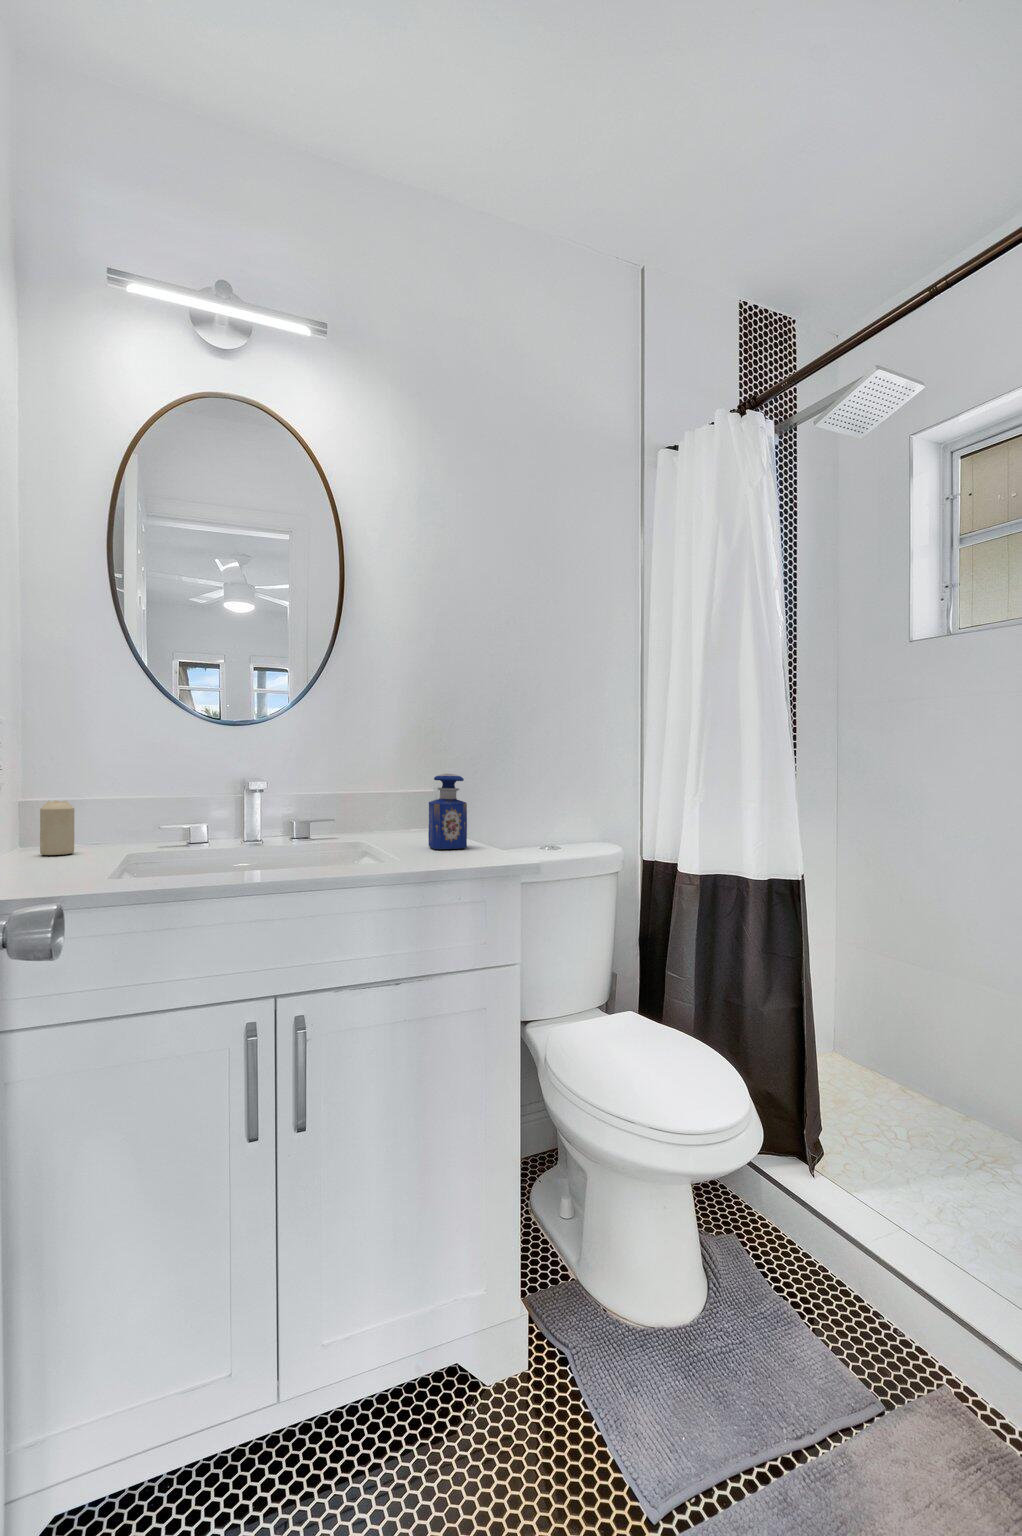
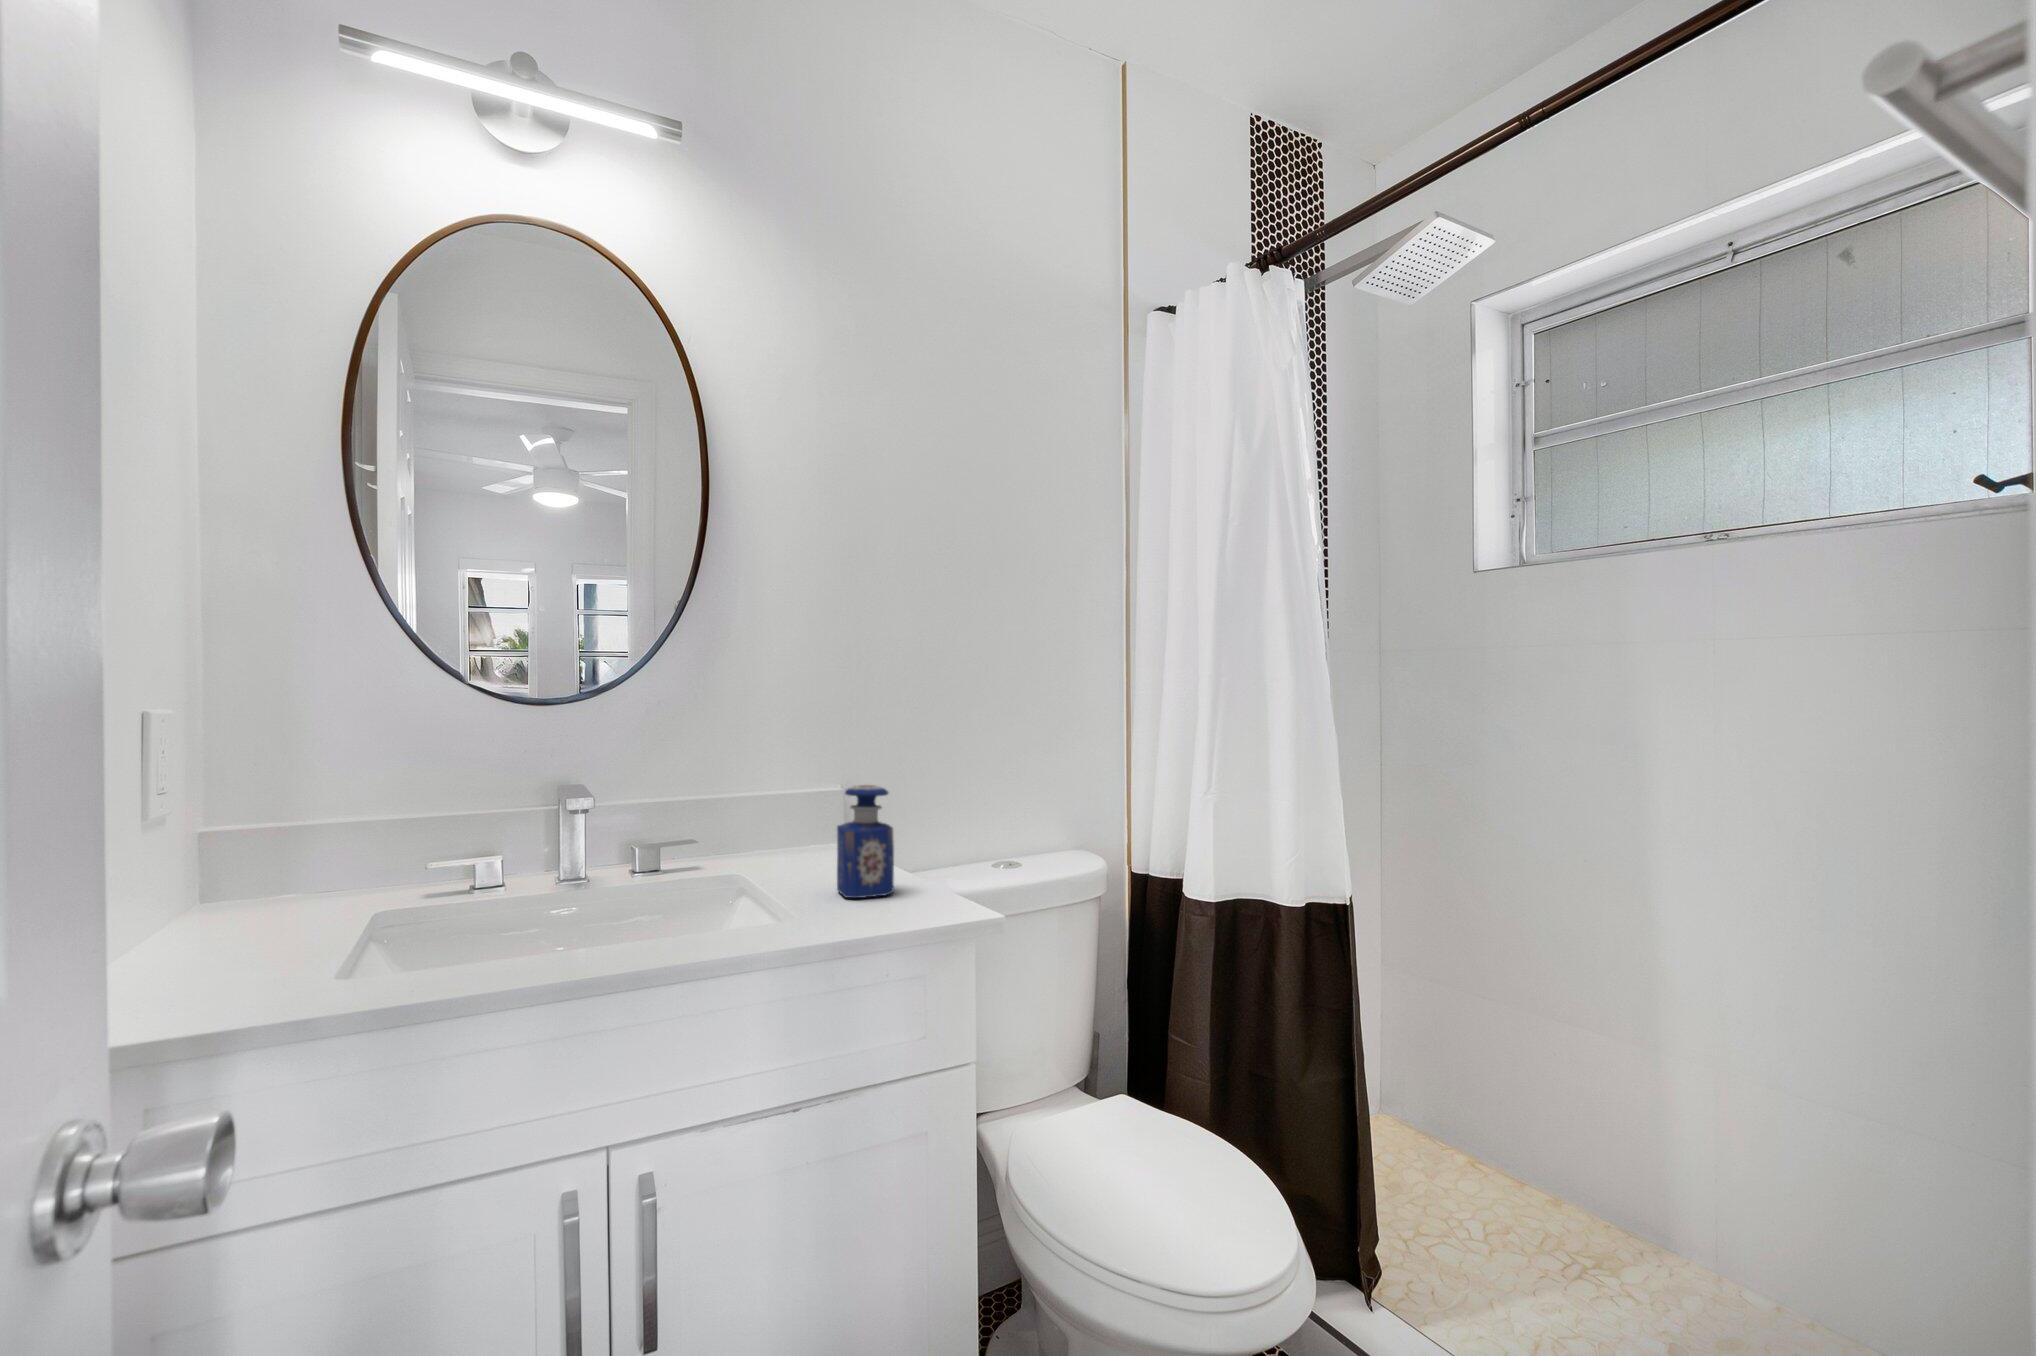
candle: present [40,801,74,855] -> none [222,844,281,933]

